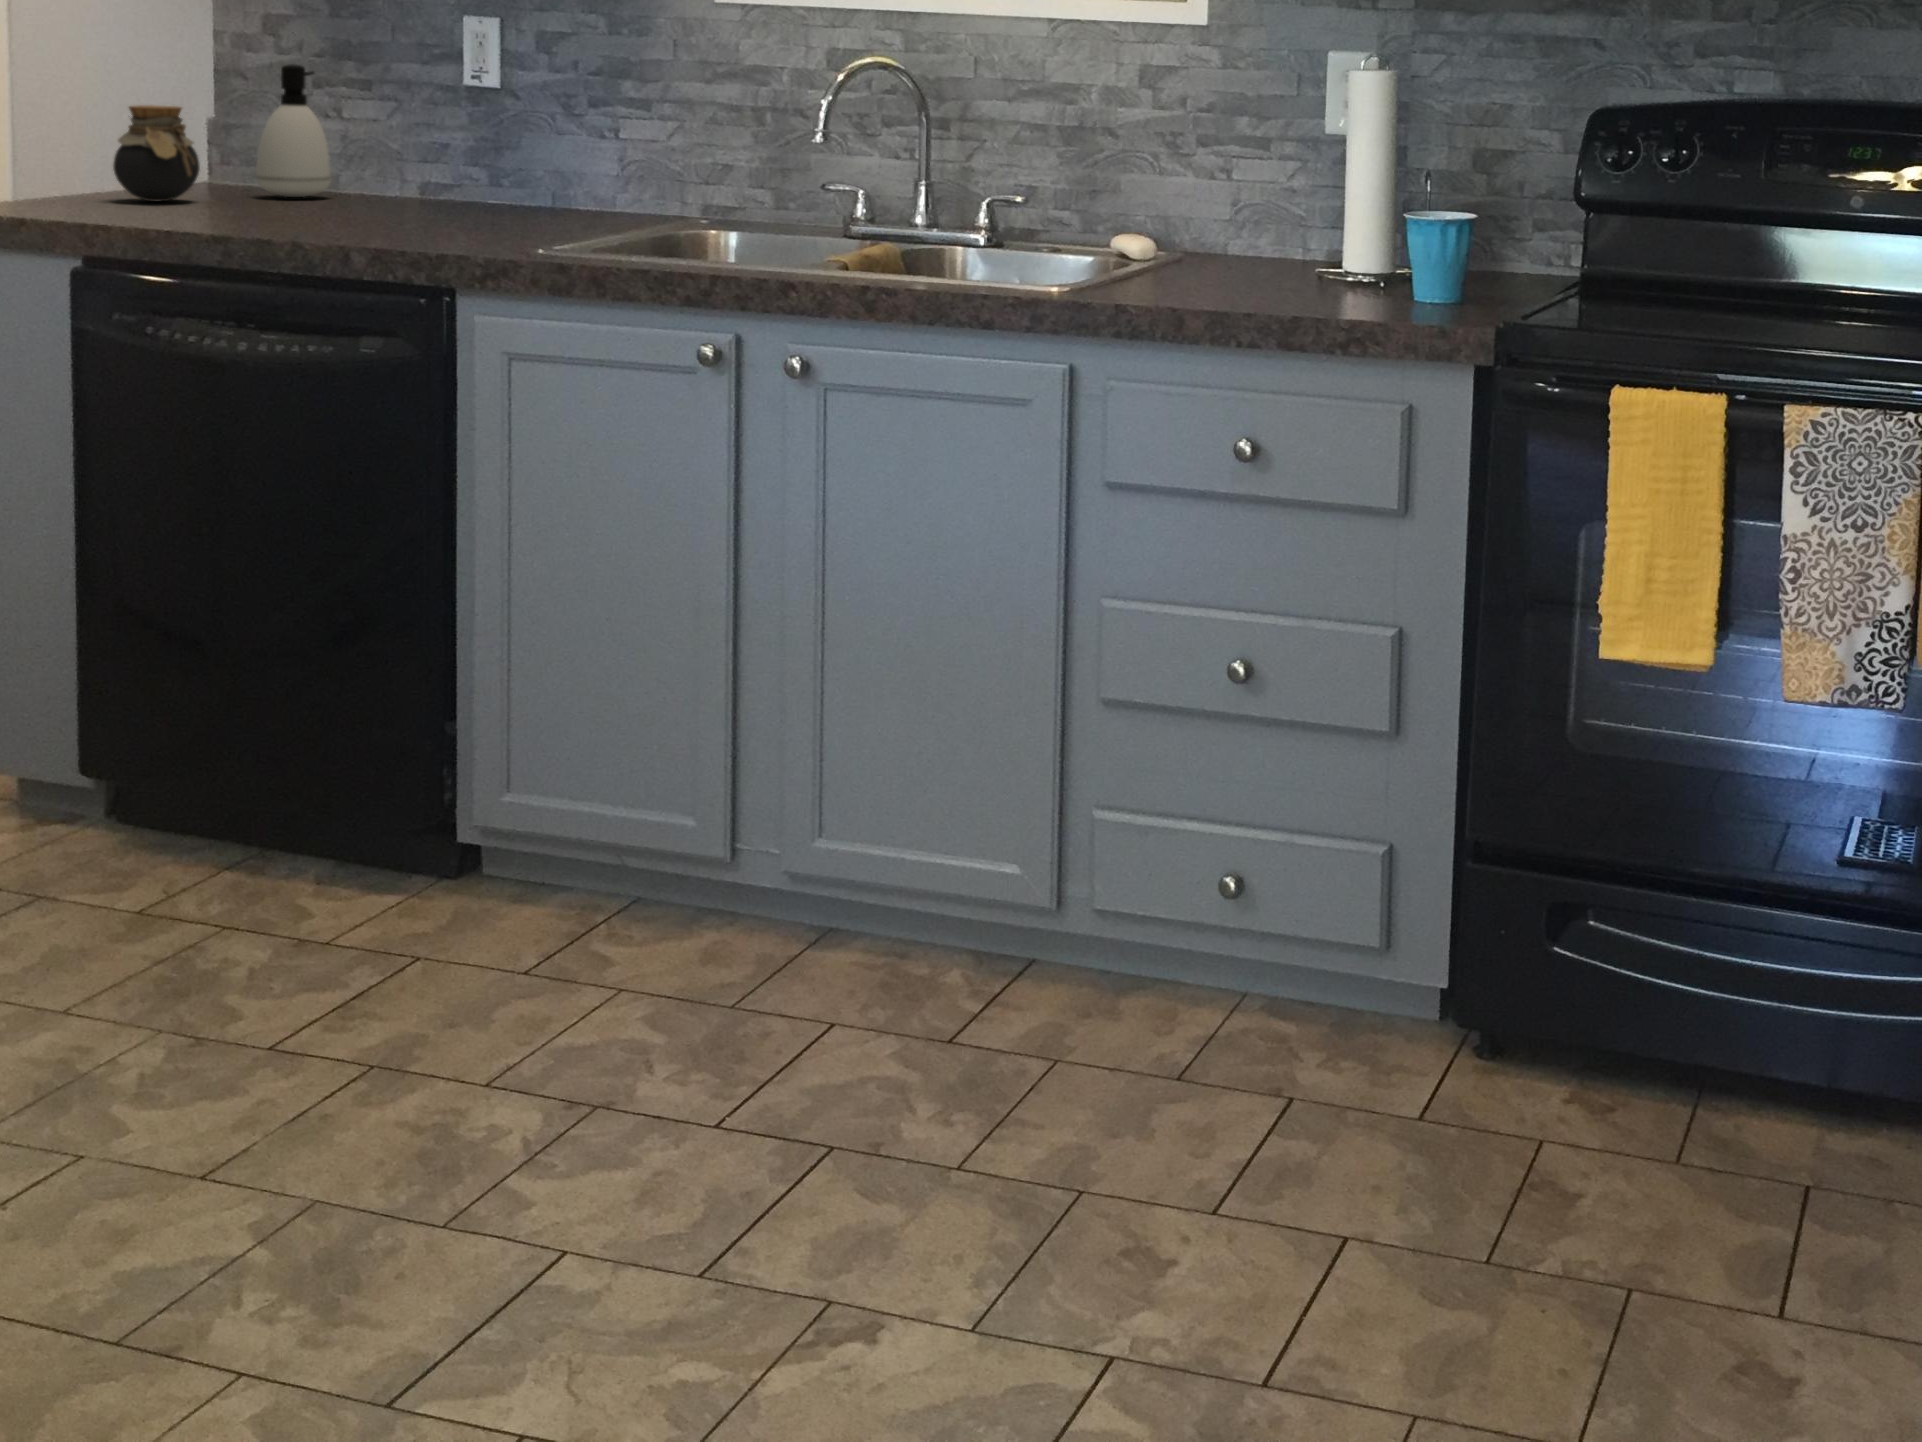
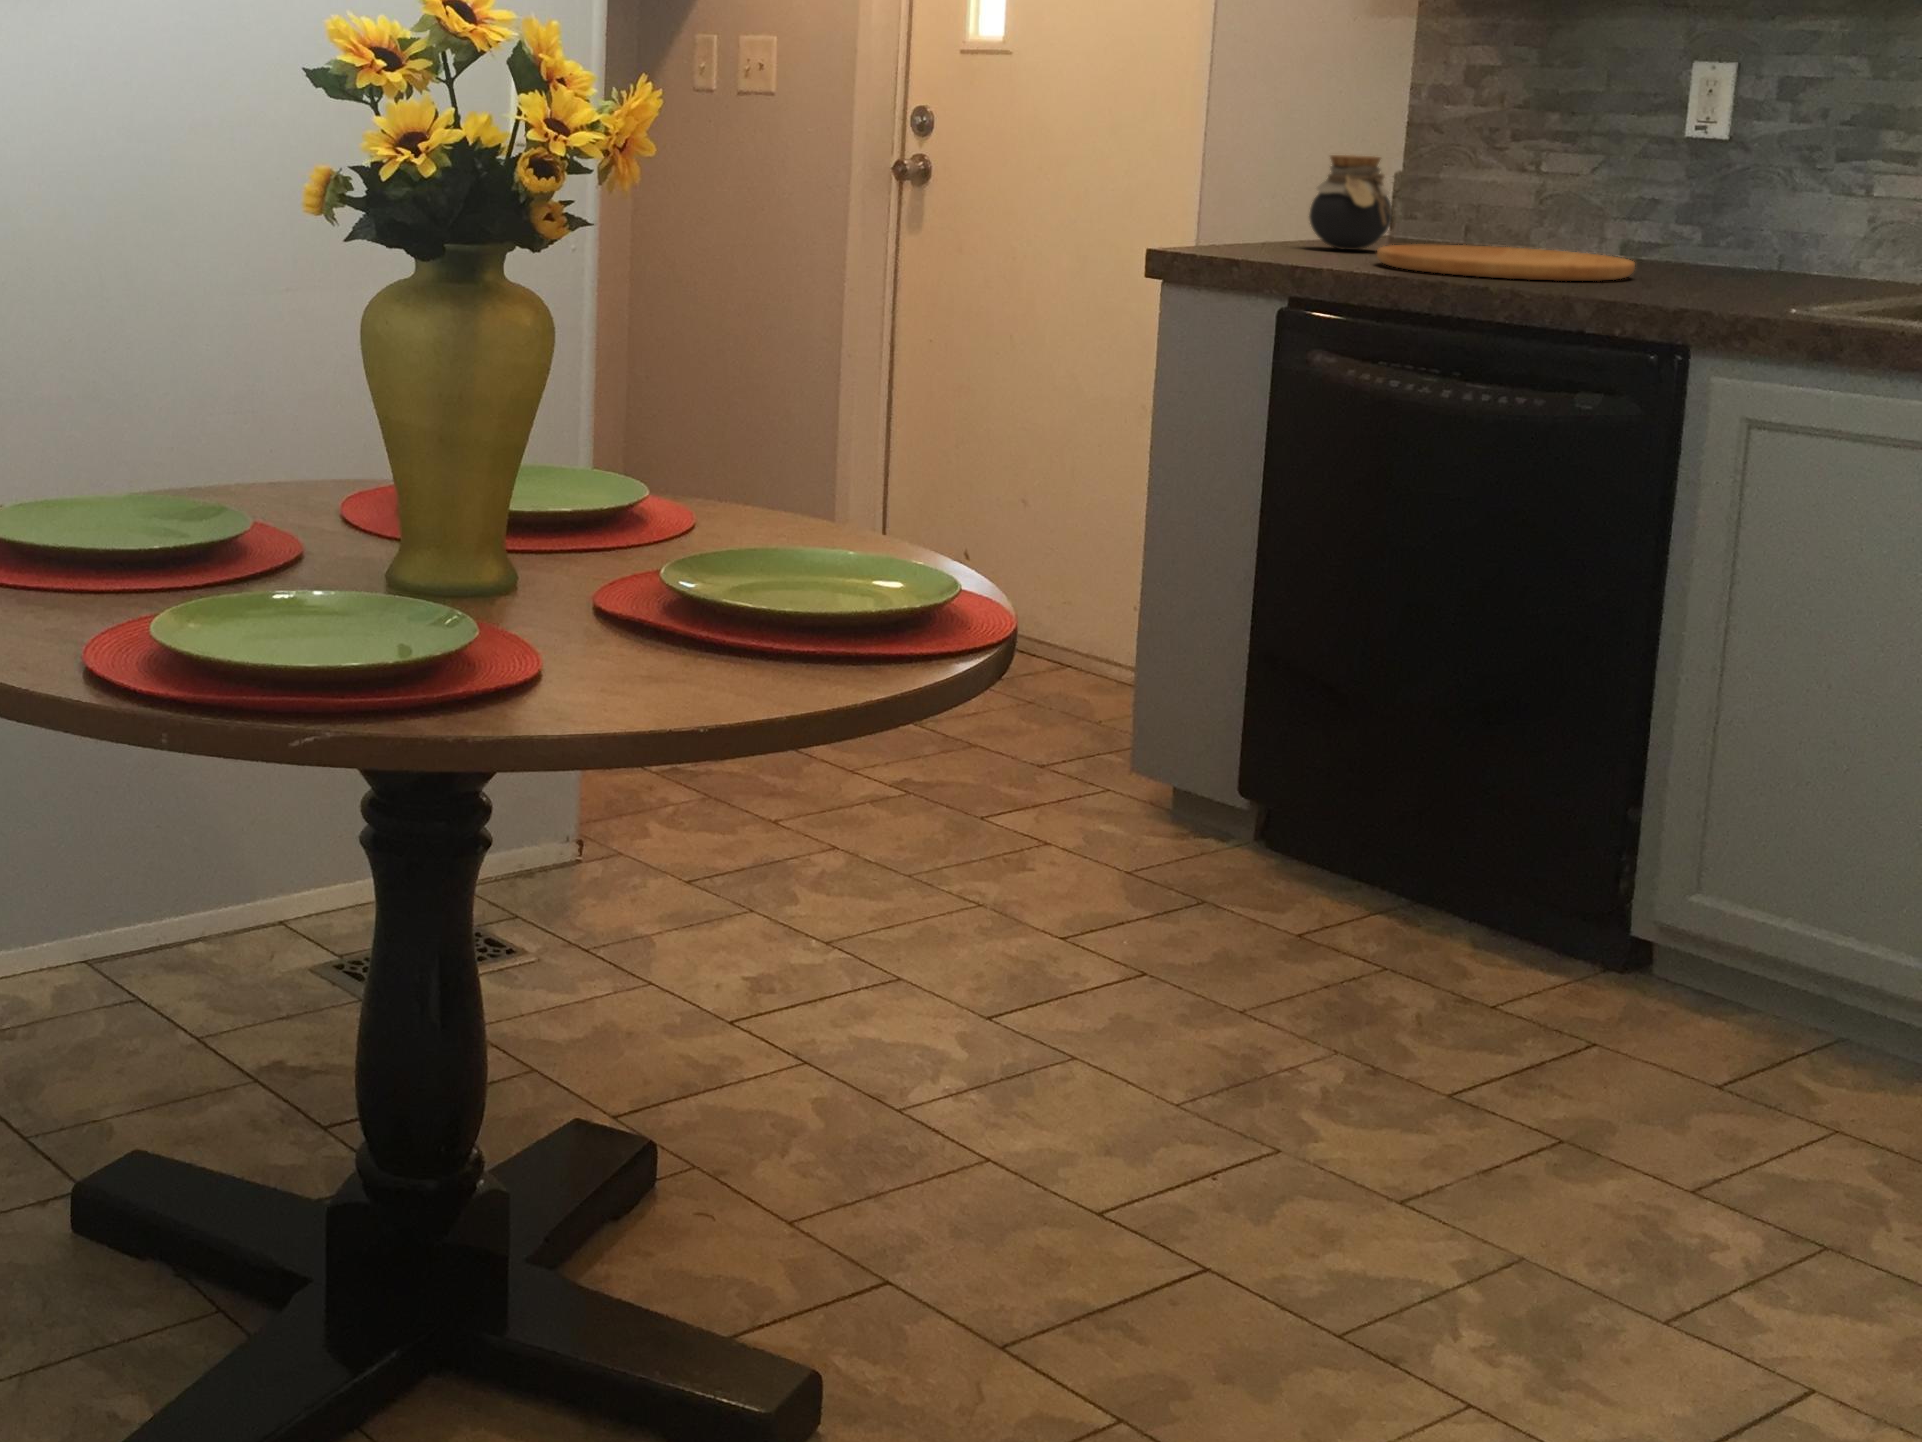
soap dispenser: present [256,64,332,197] -> none [1443,116,1533,252]
cutting board: none [173,194,420,230] -> present [1377,245,1635,281]

